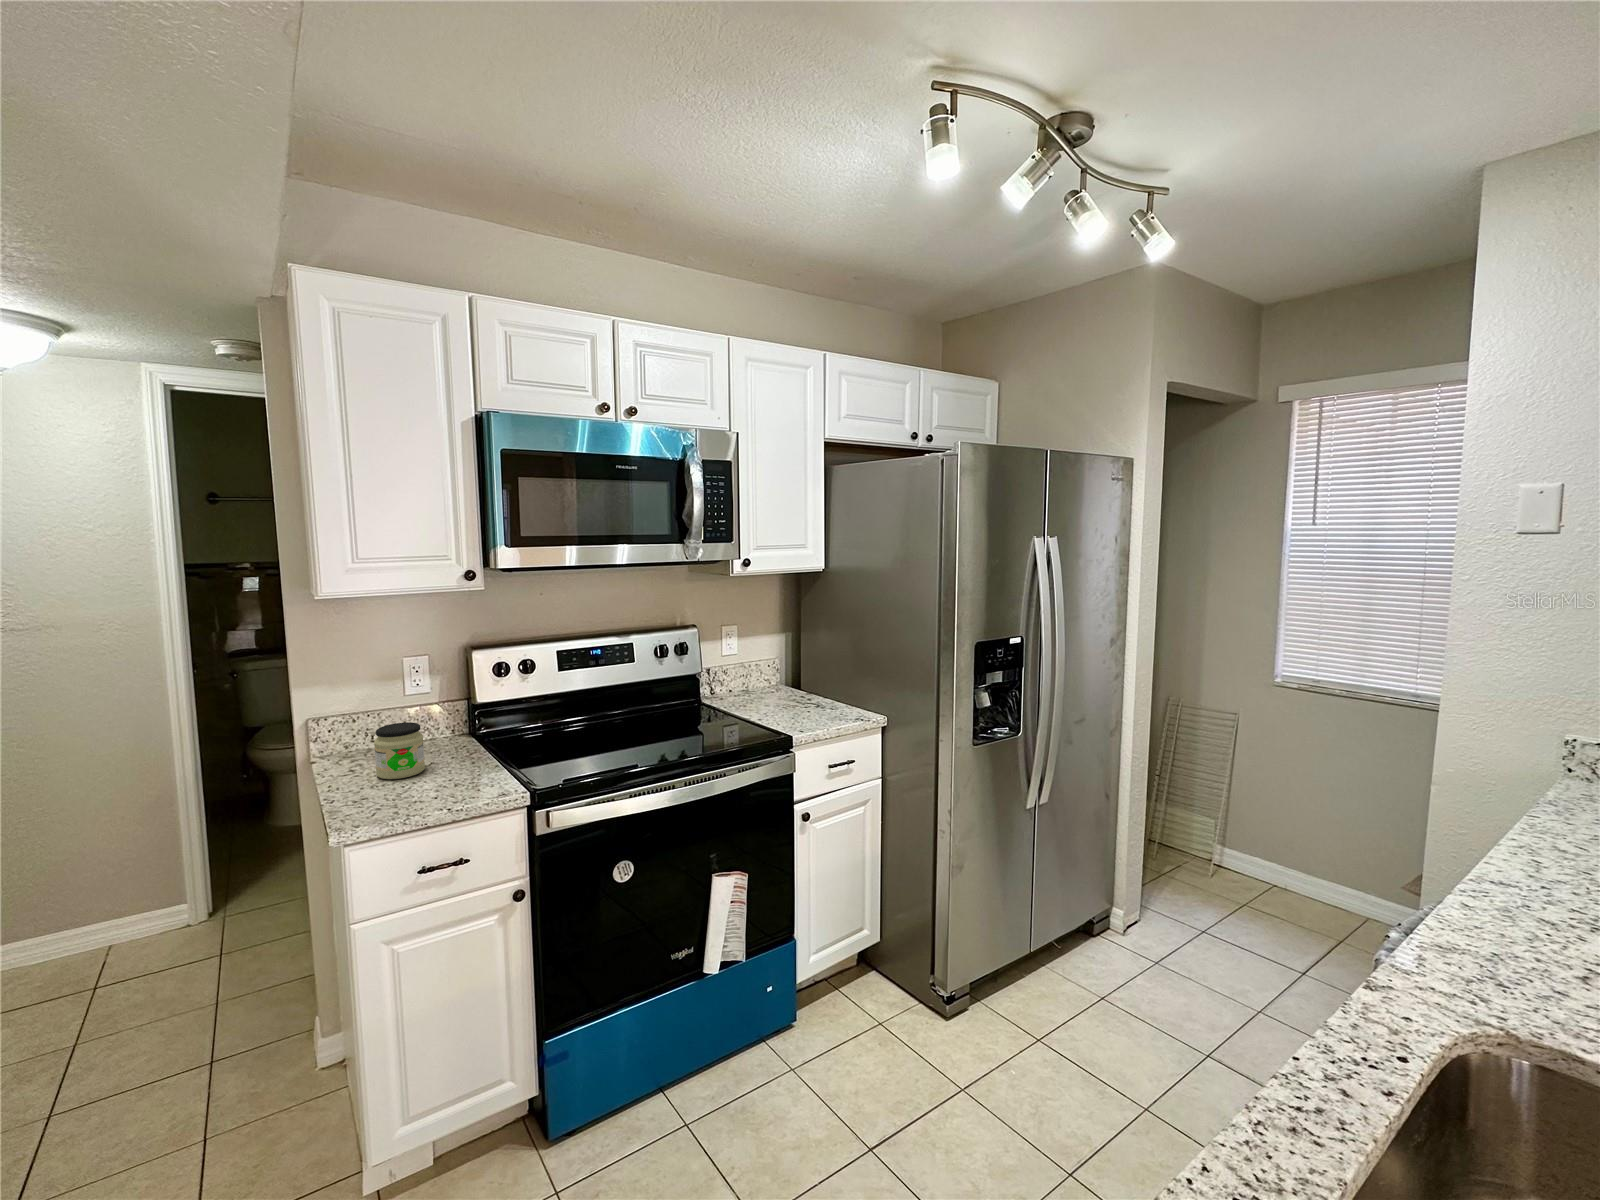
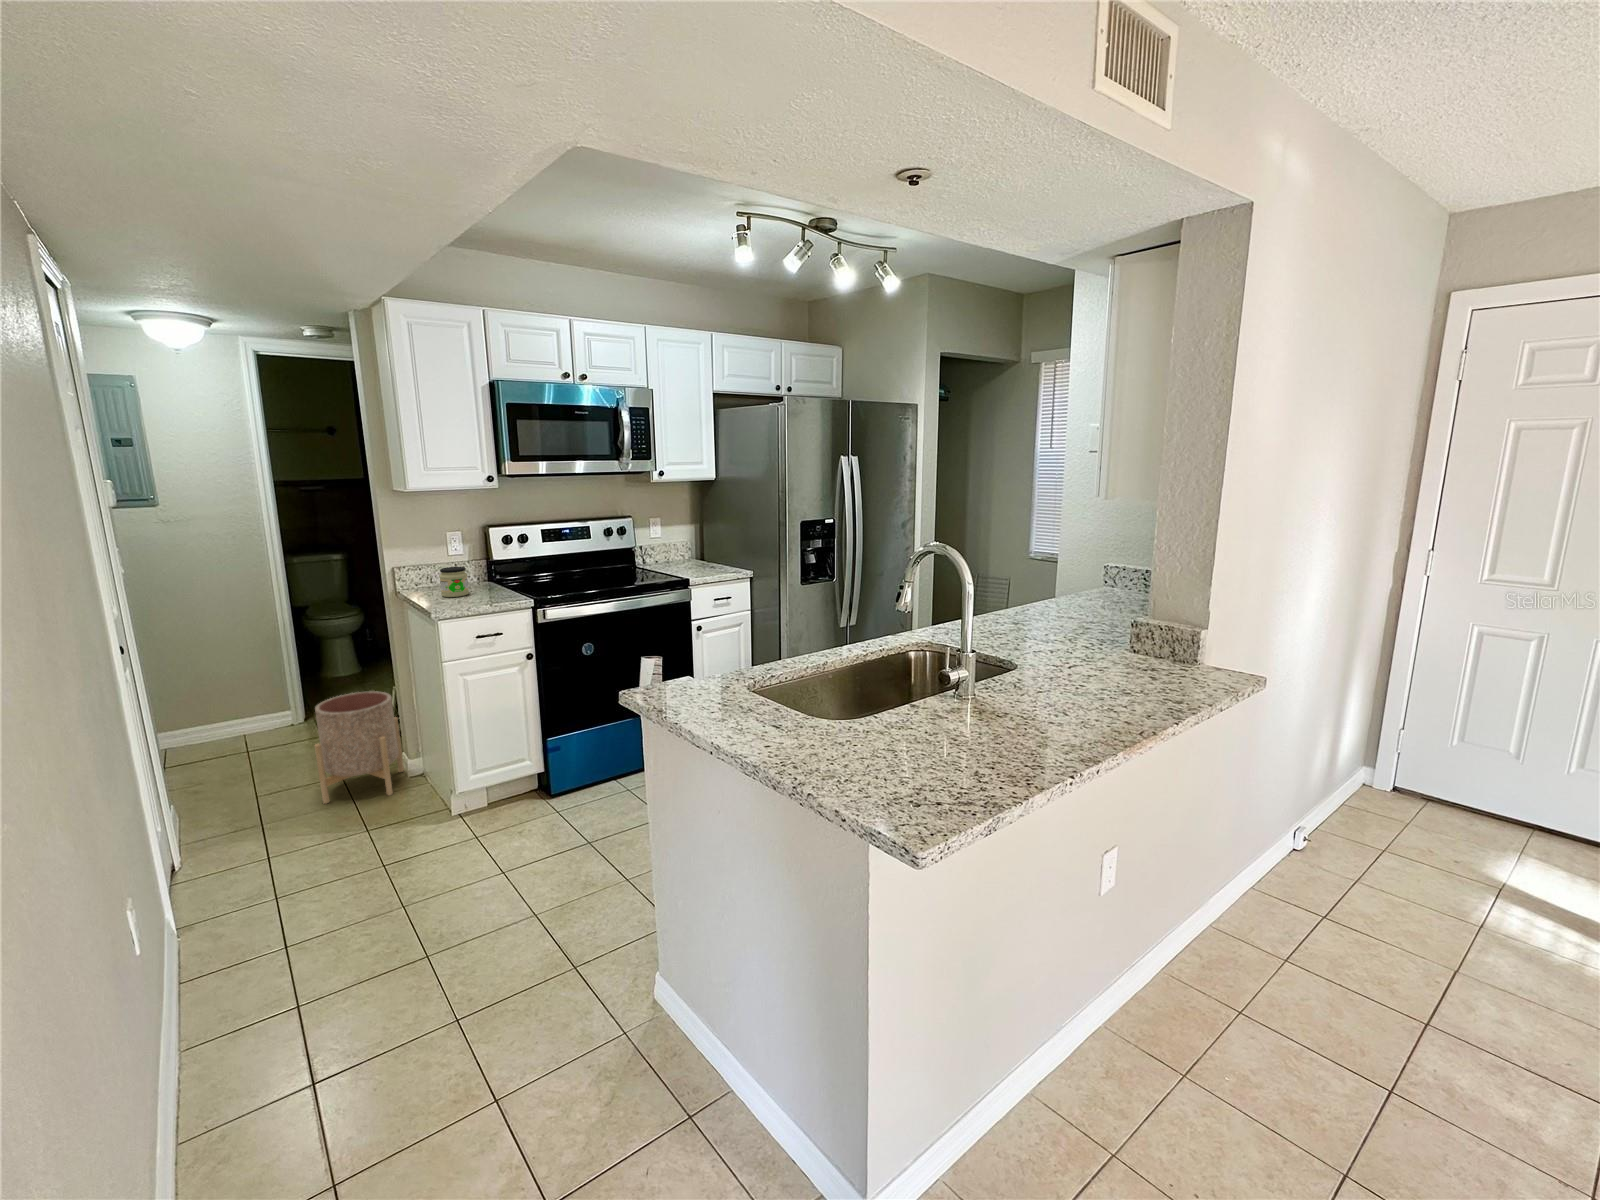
planter: none [143,918,317,1140] -> present [315,691,404,804]

